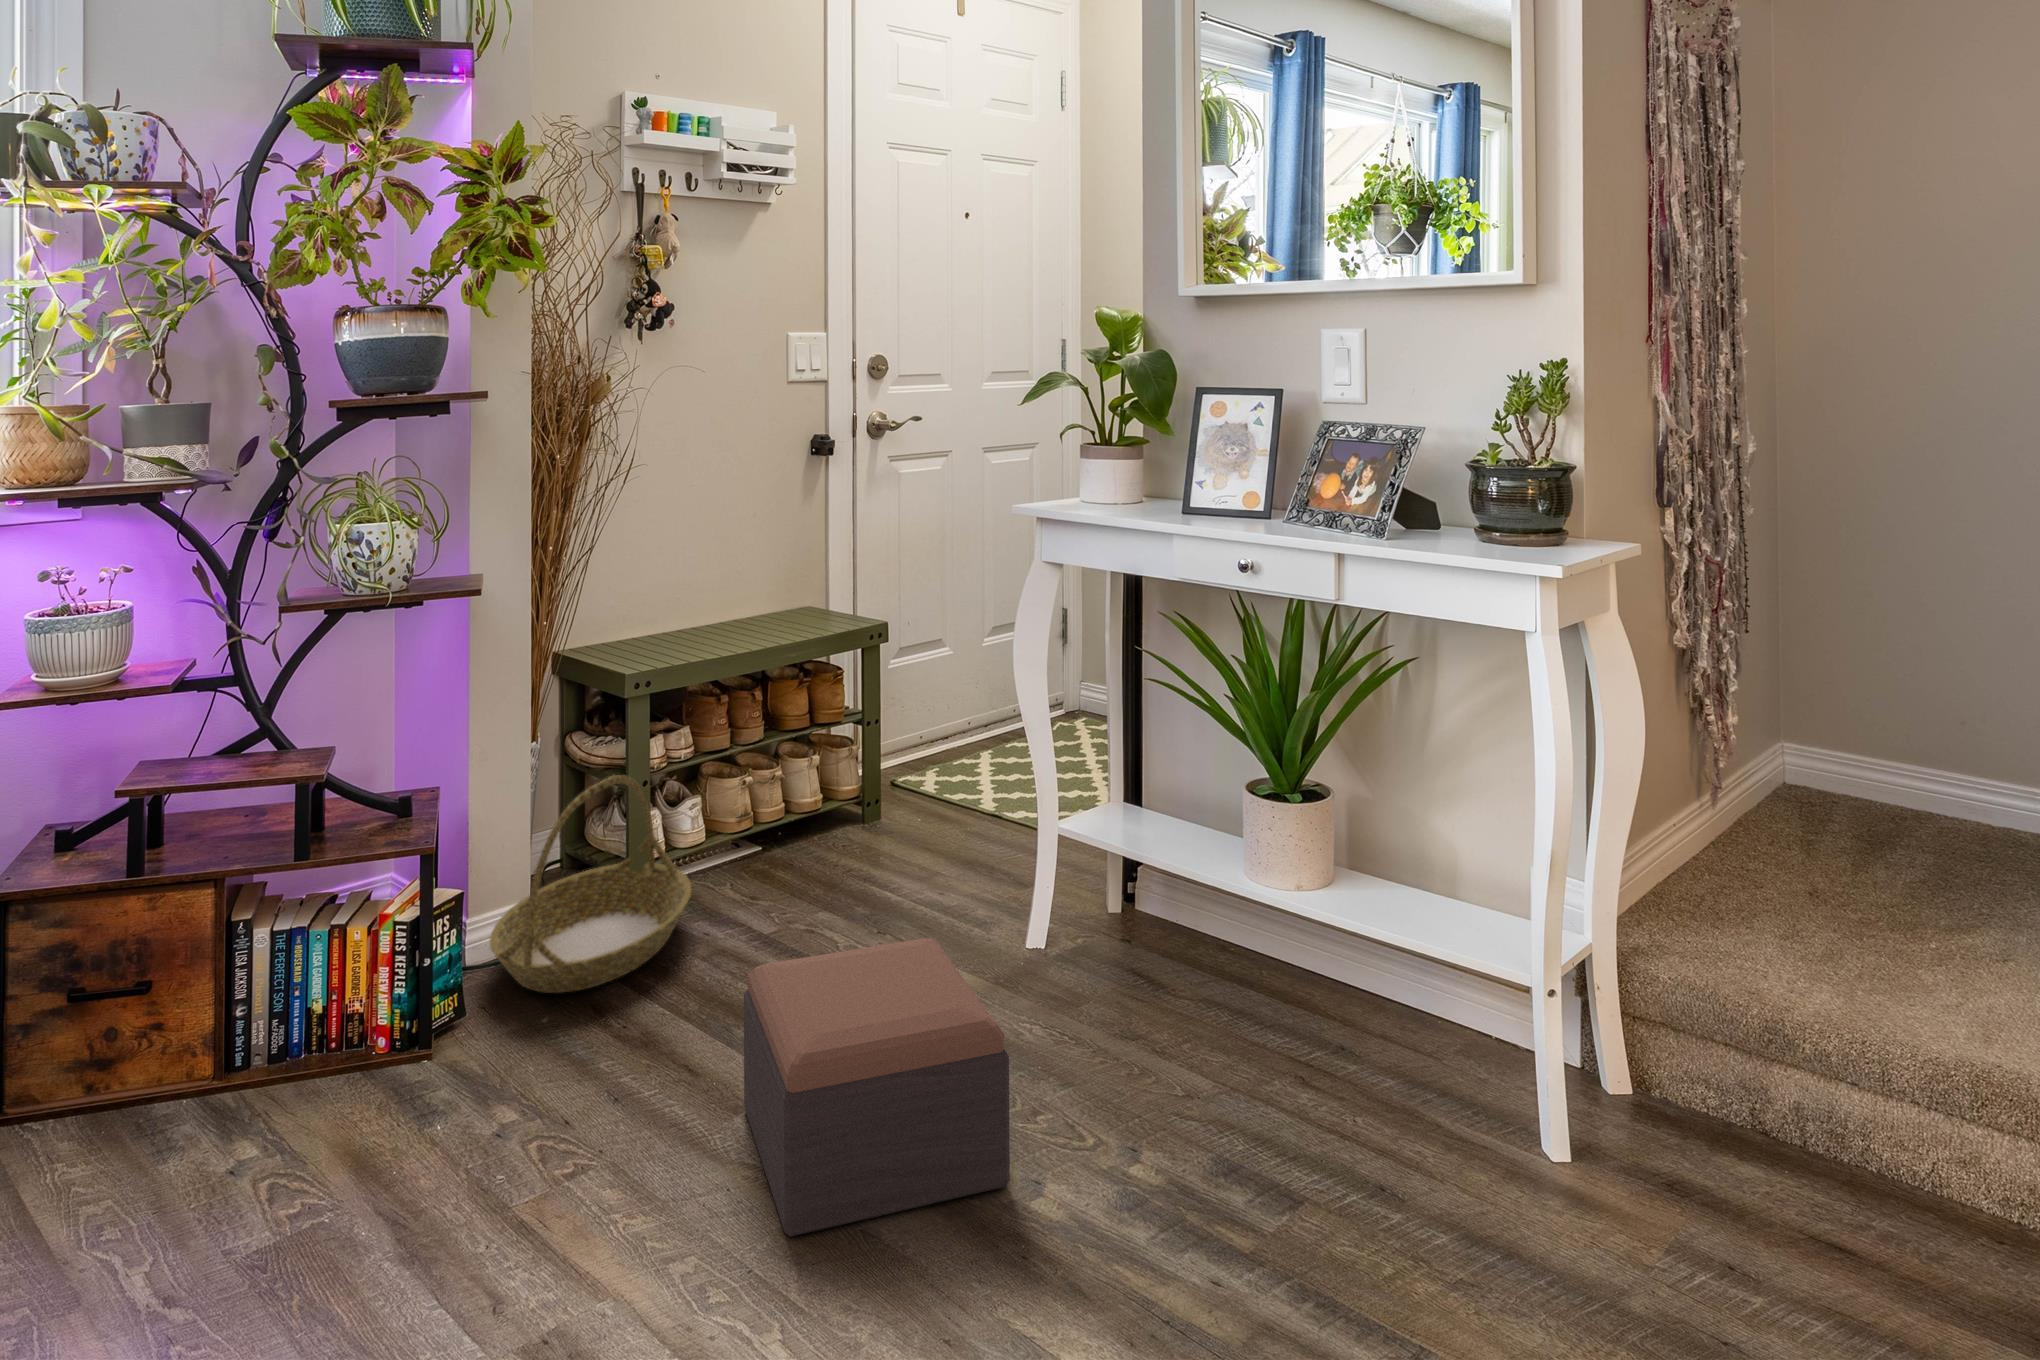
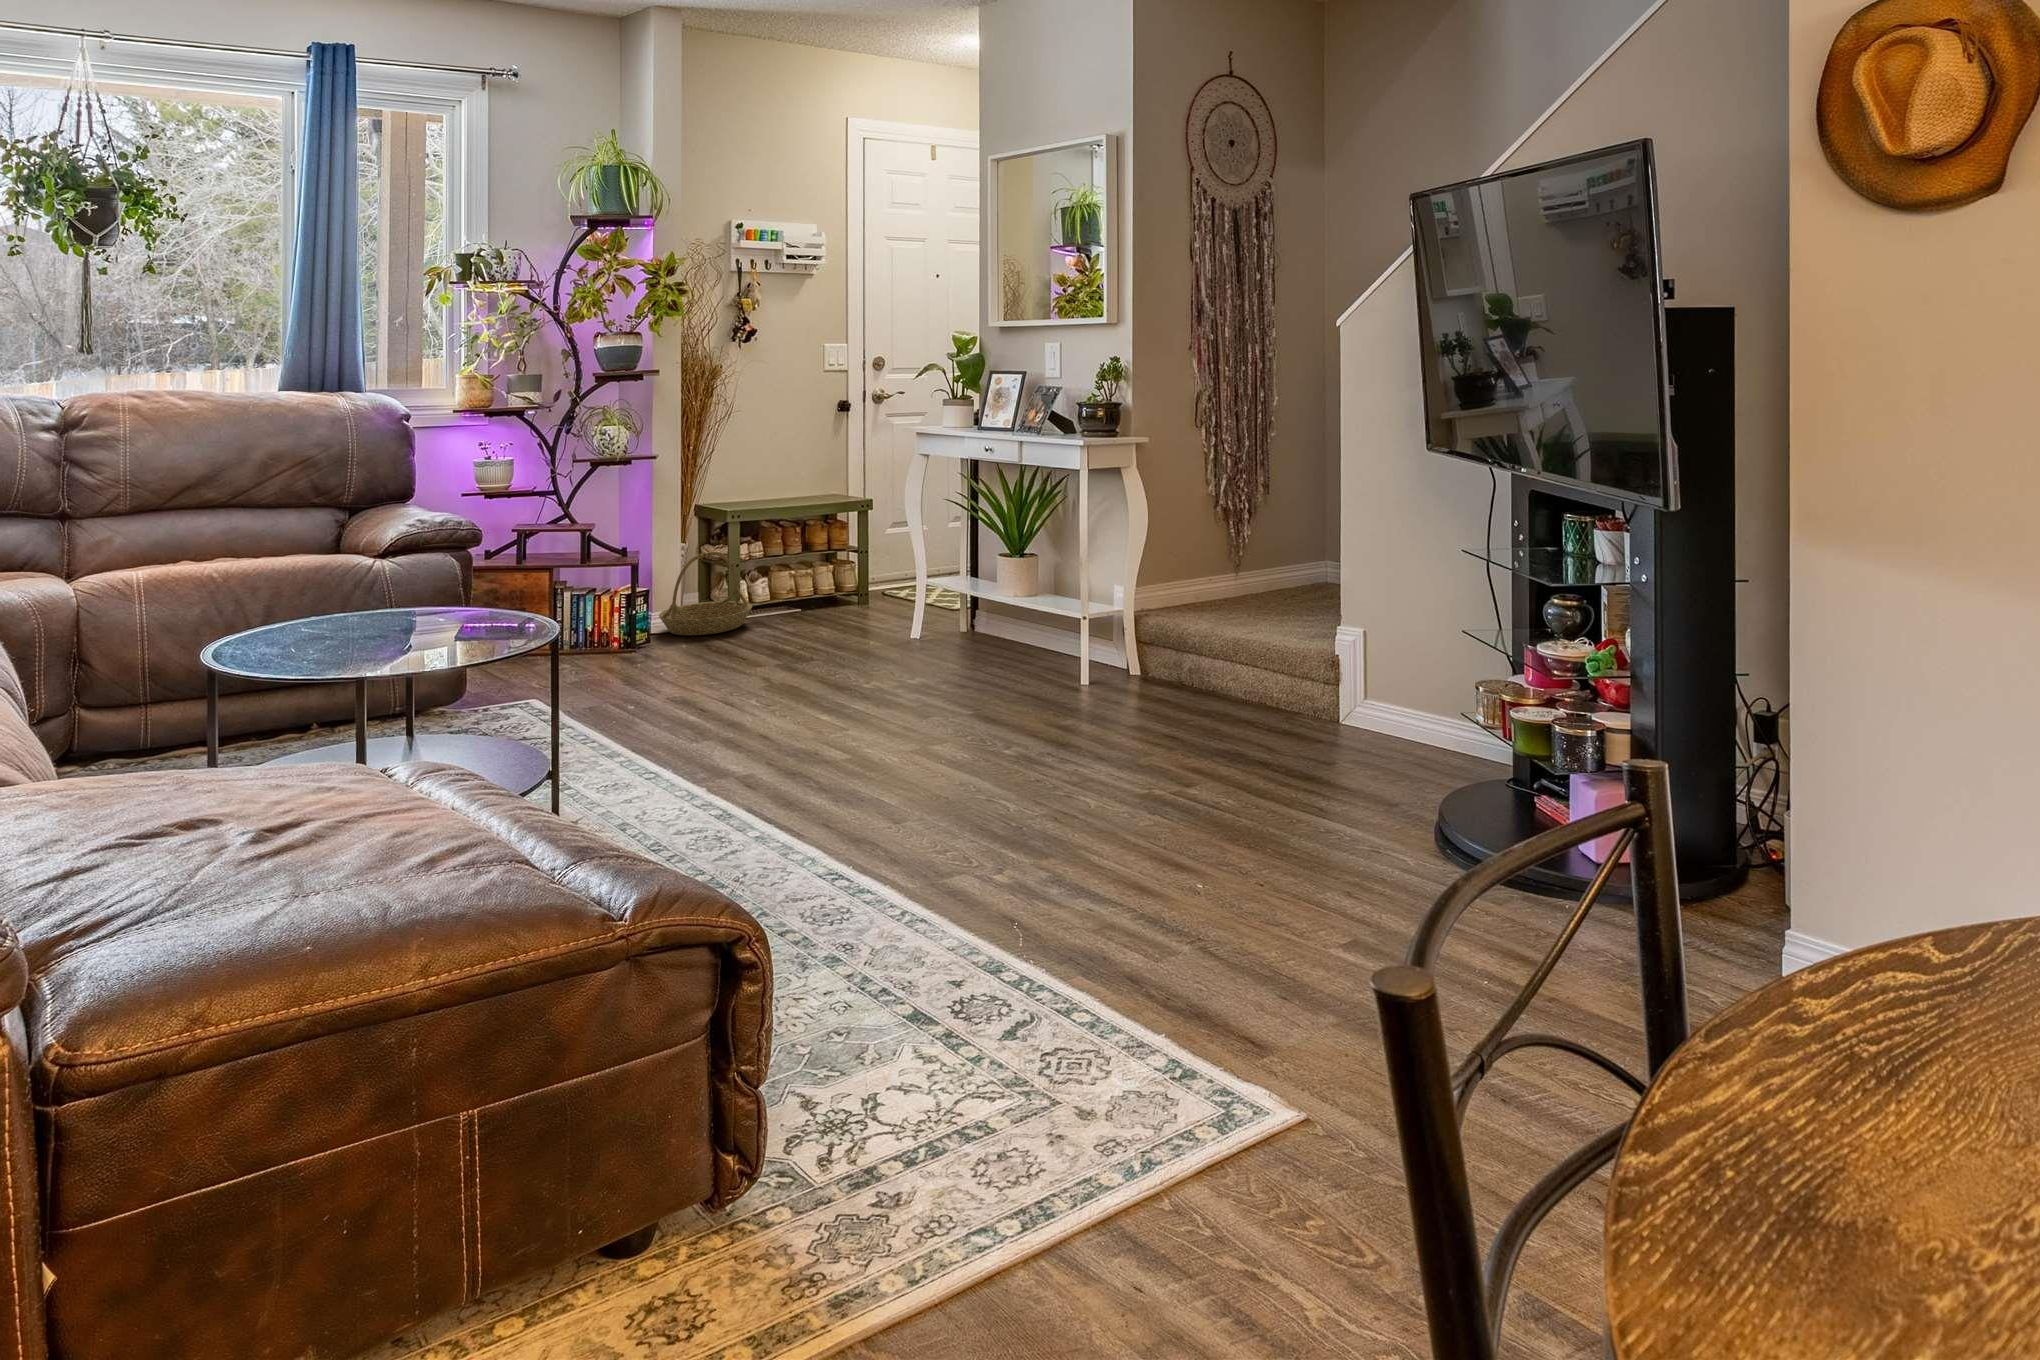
footstool: present [744,938,1010,1237] -> none [750,597,839,676]

